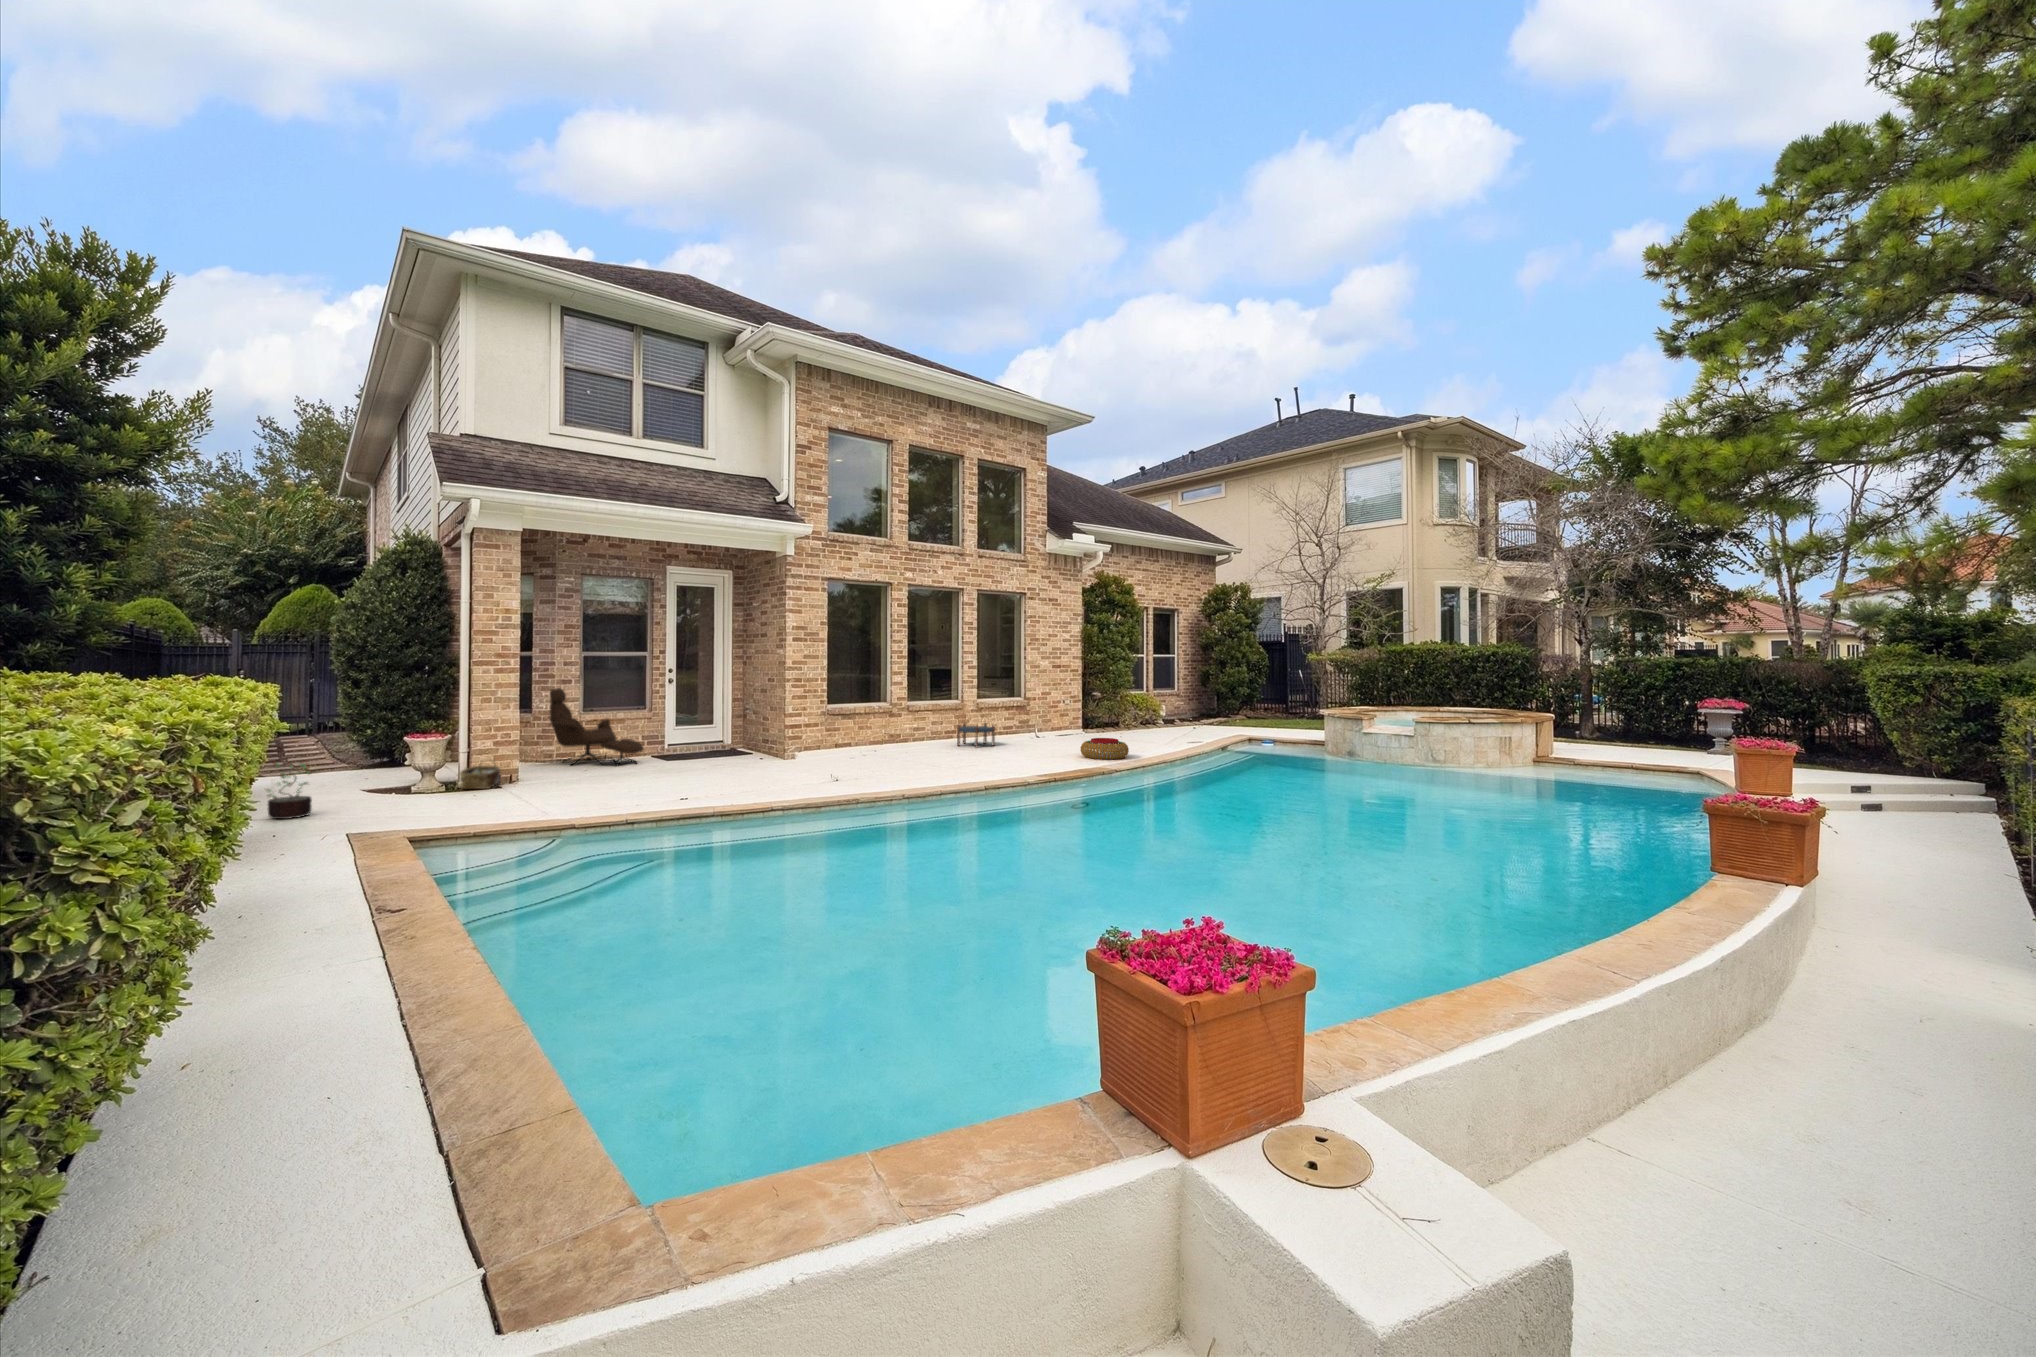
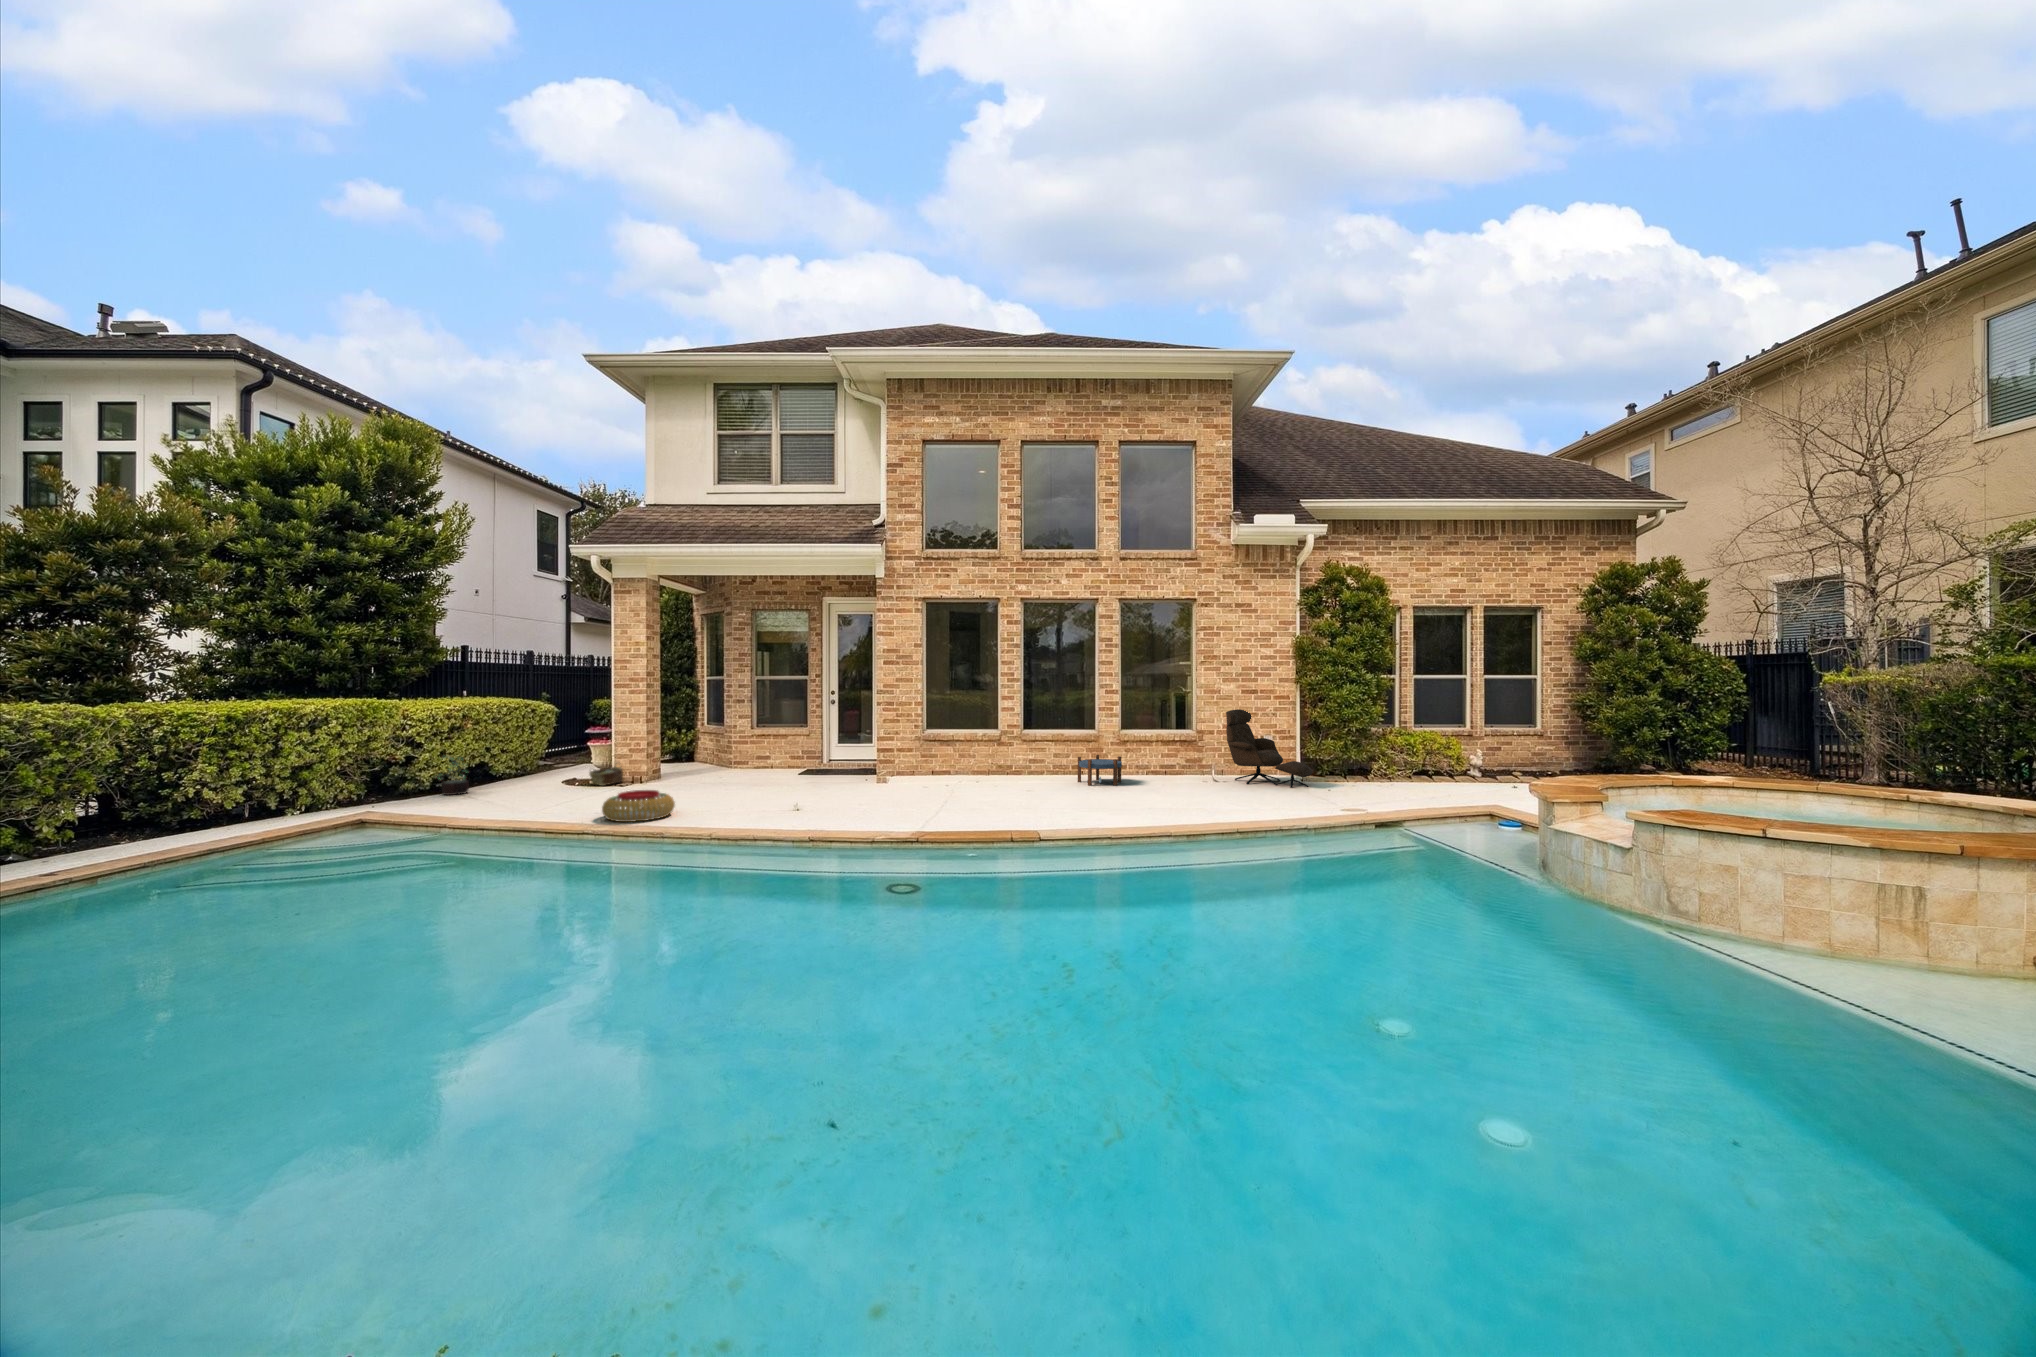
lounge chair: present [550,688,644,765] -> present [1226,709,1312,788]
pouf: present [1080,738,1129,759] -> present [602,790,675,822]

